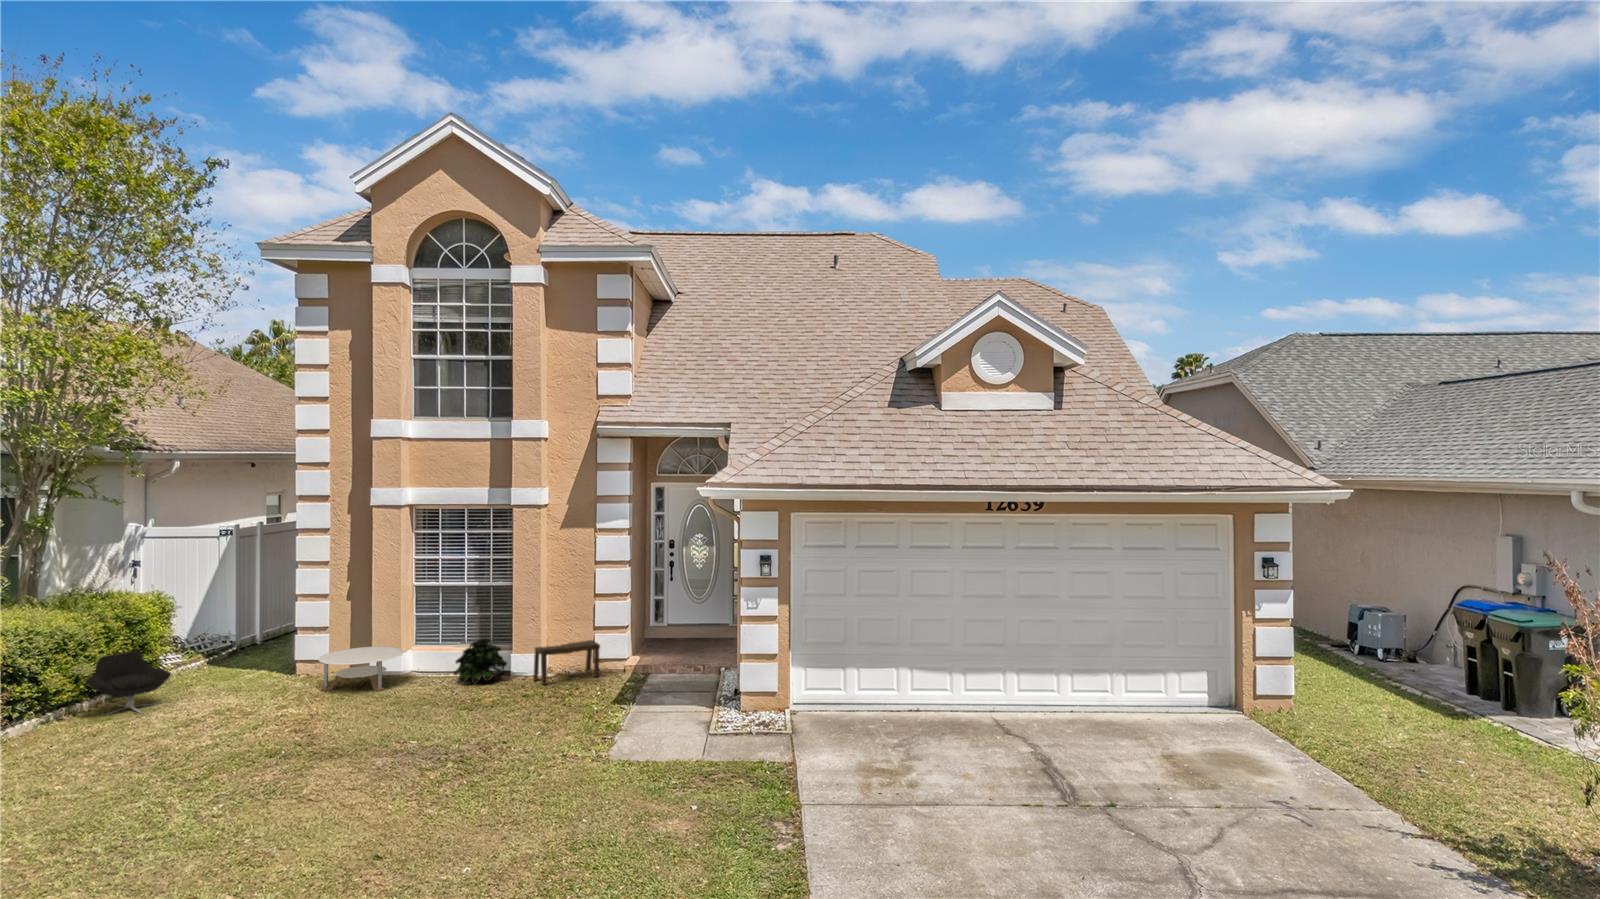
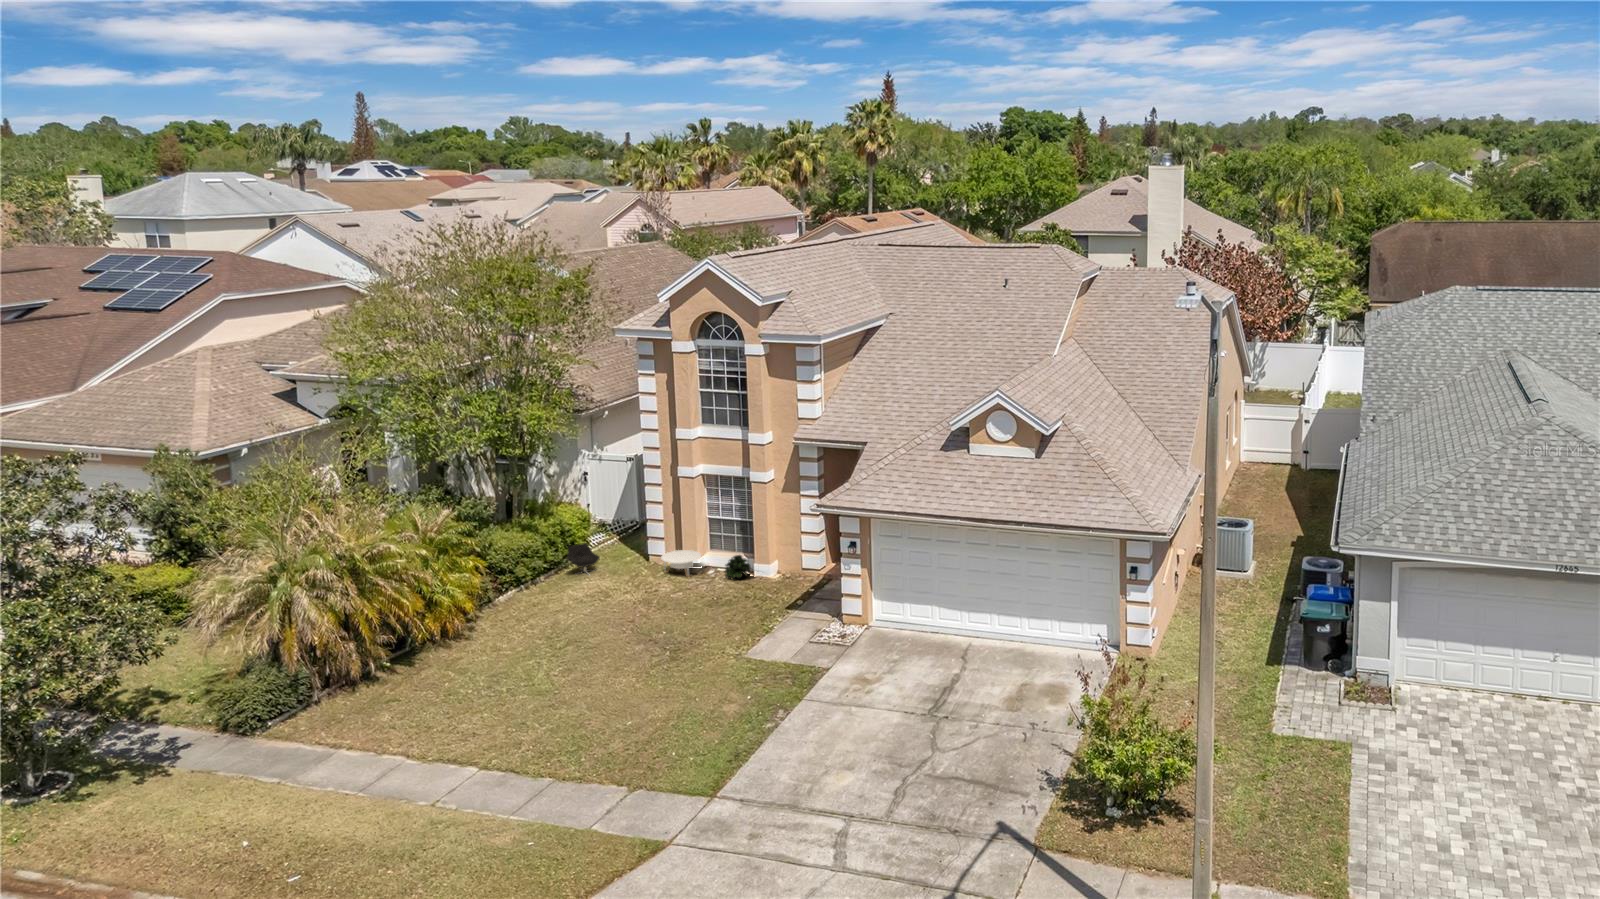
bench: present [533,640,600,685] -> none [763,561,797,585]

